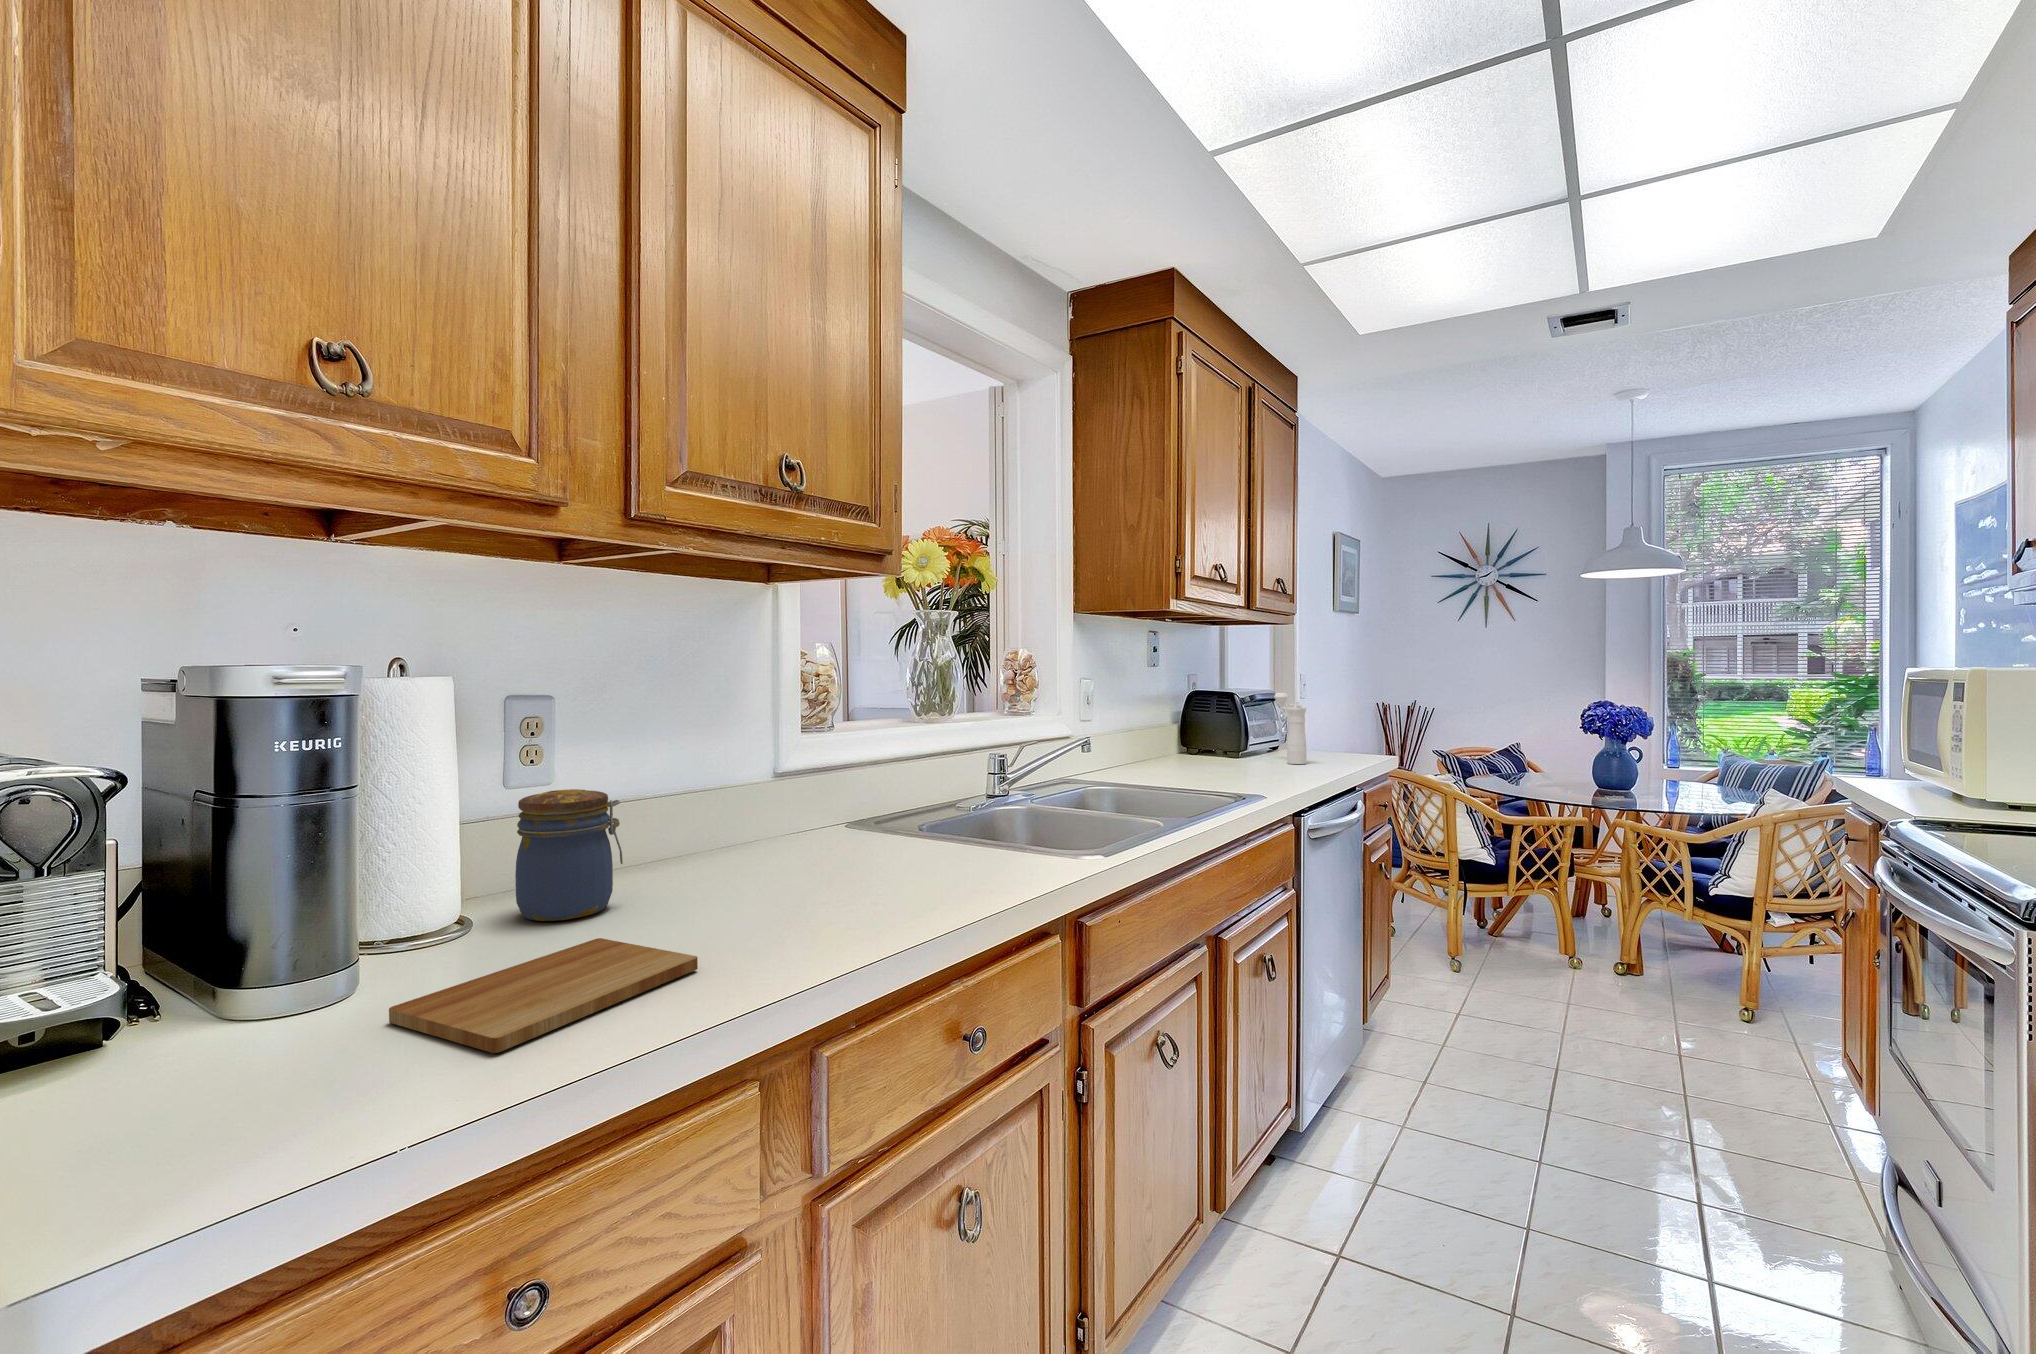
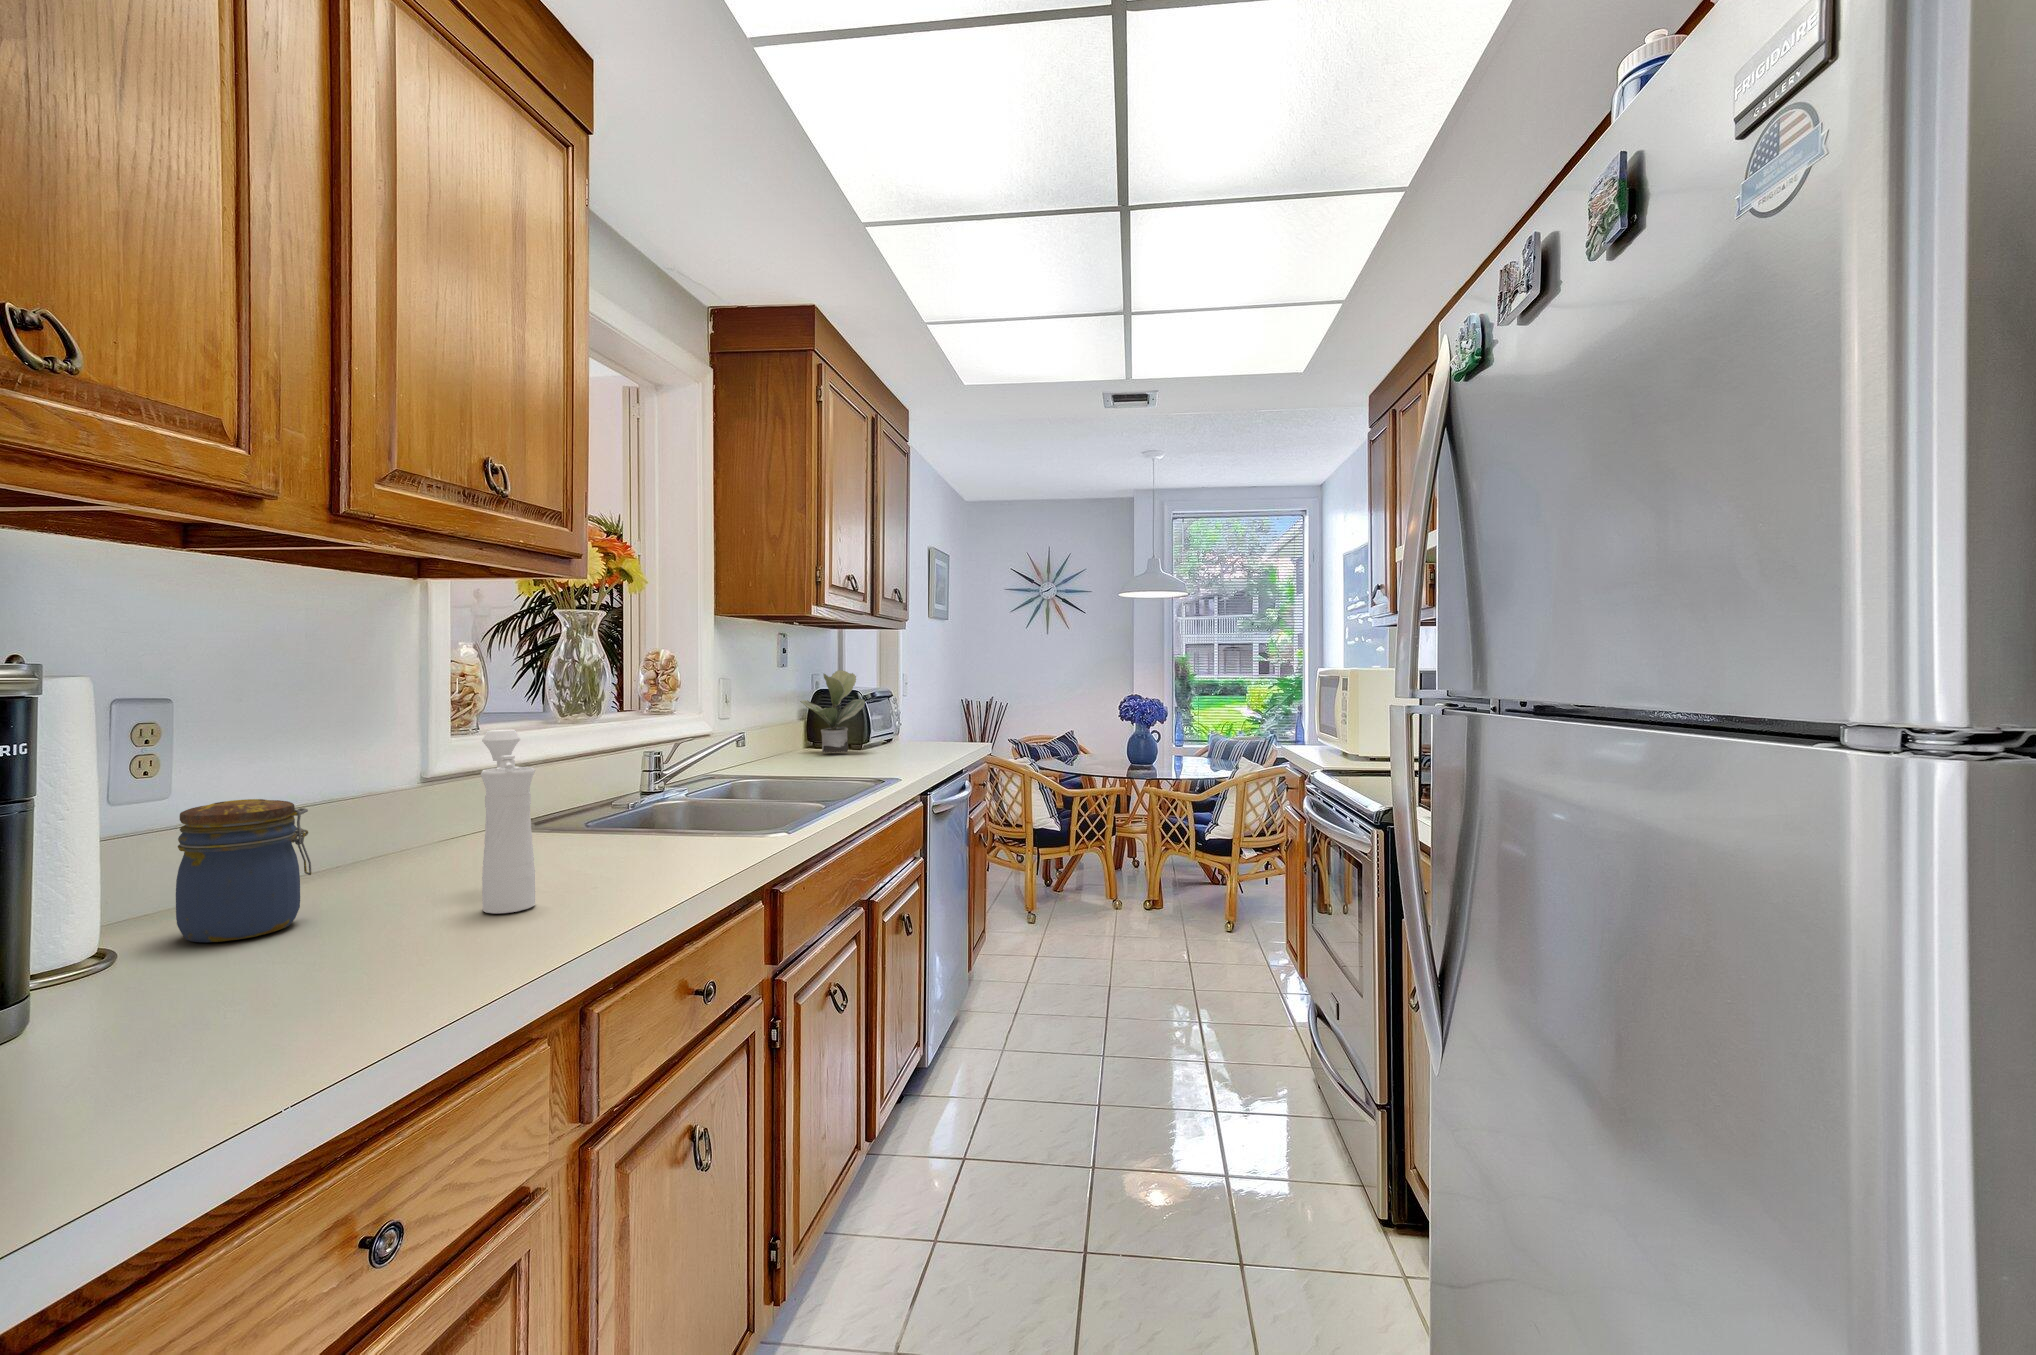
potted plant: none [1169,670,1238,760] -> present [800,670,865,752]
pepper mill: present [1274,693,1306,764] -> present [481,729,535,914]
cutting board: present [389,938,698,1053] -> none [144,940,469,1037]

